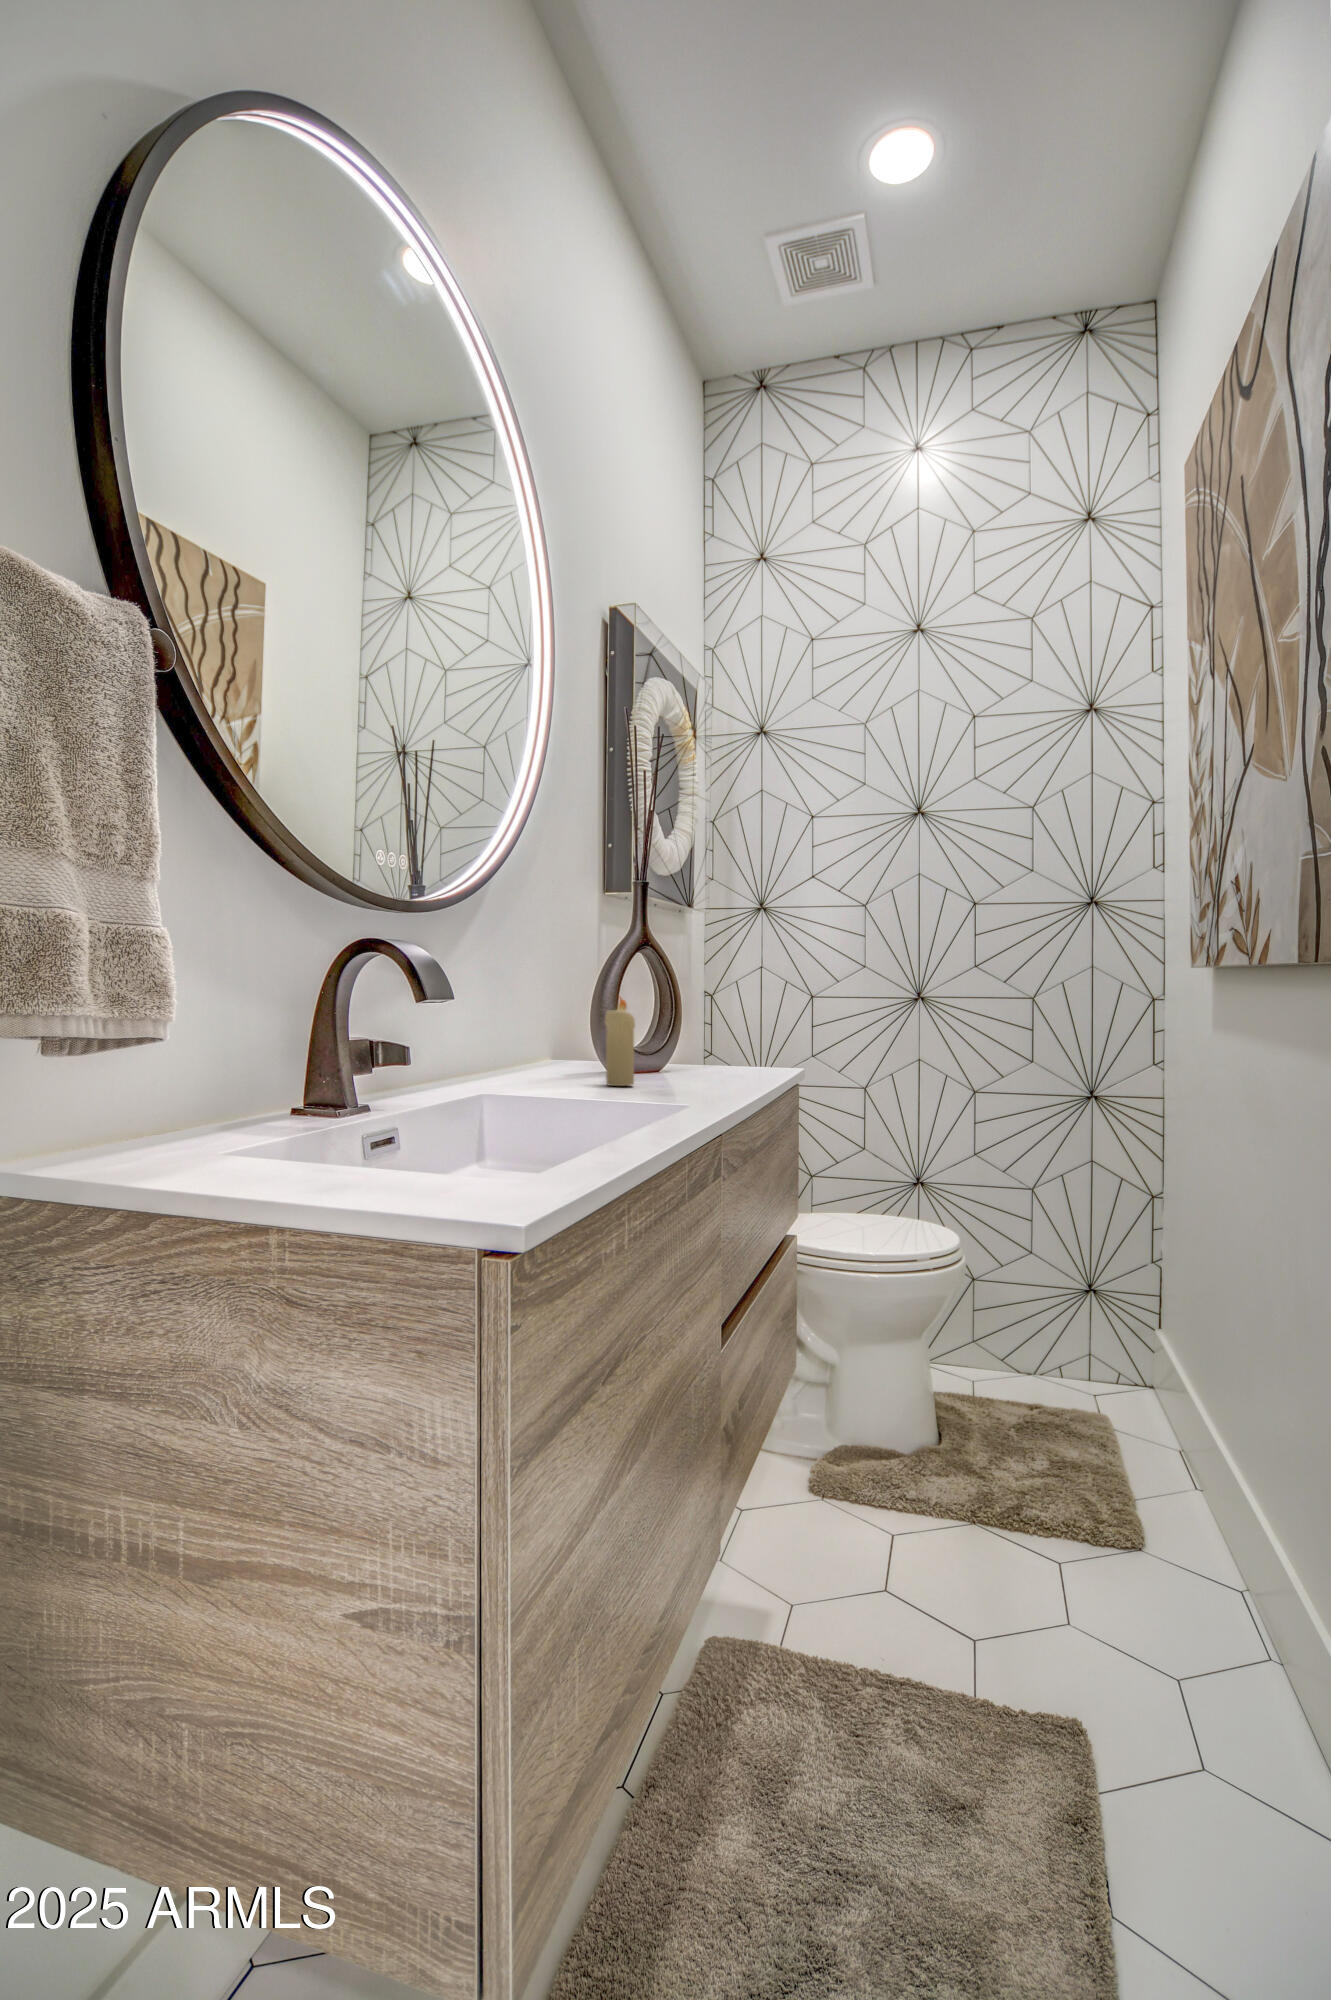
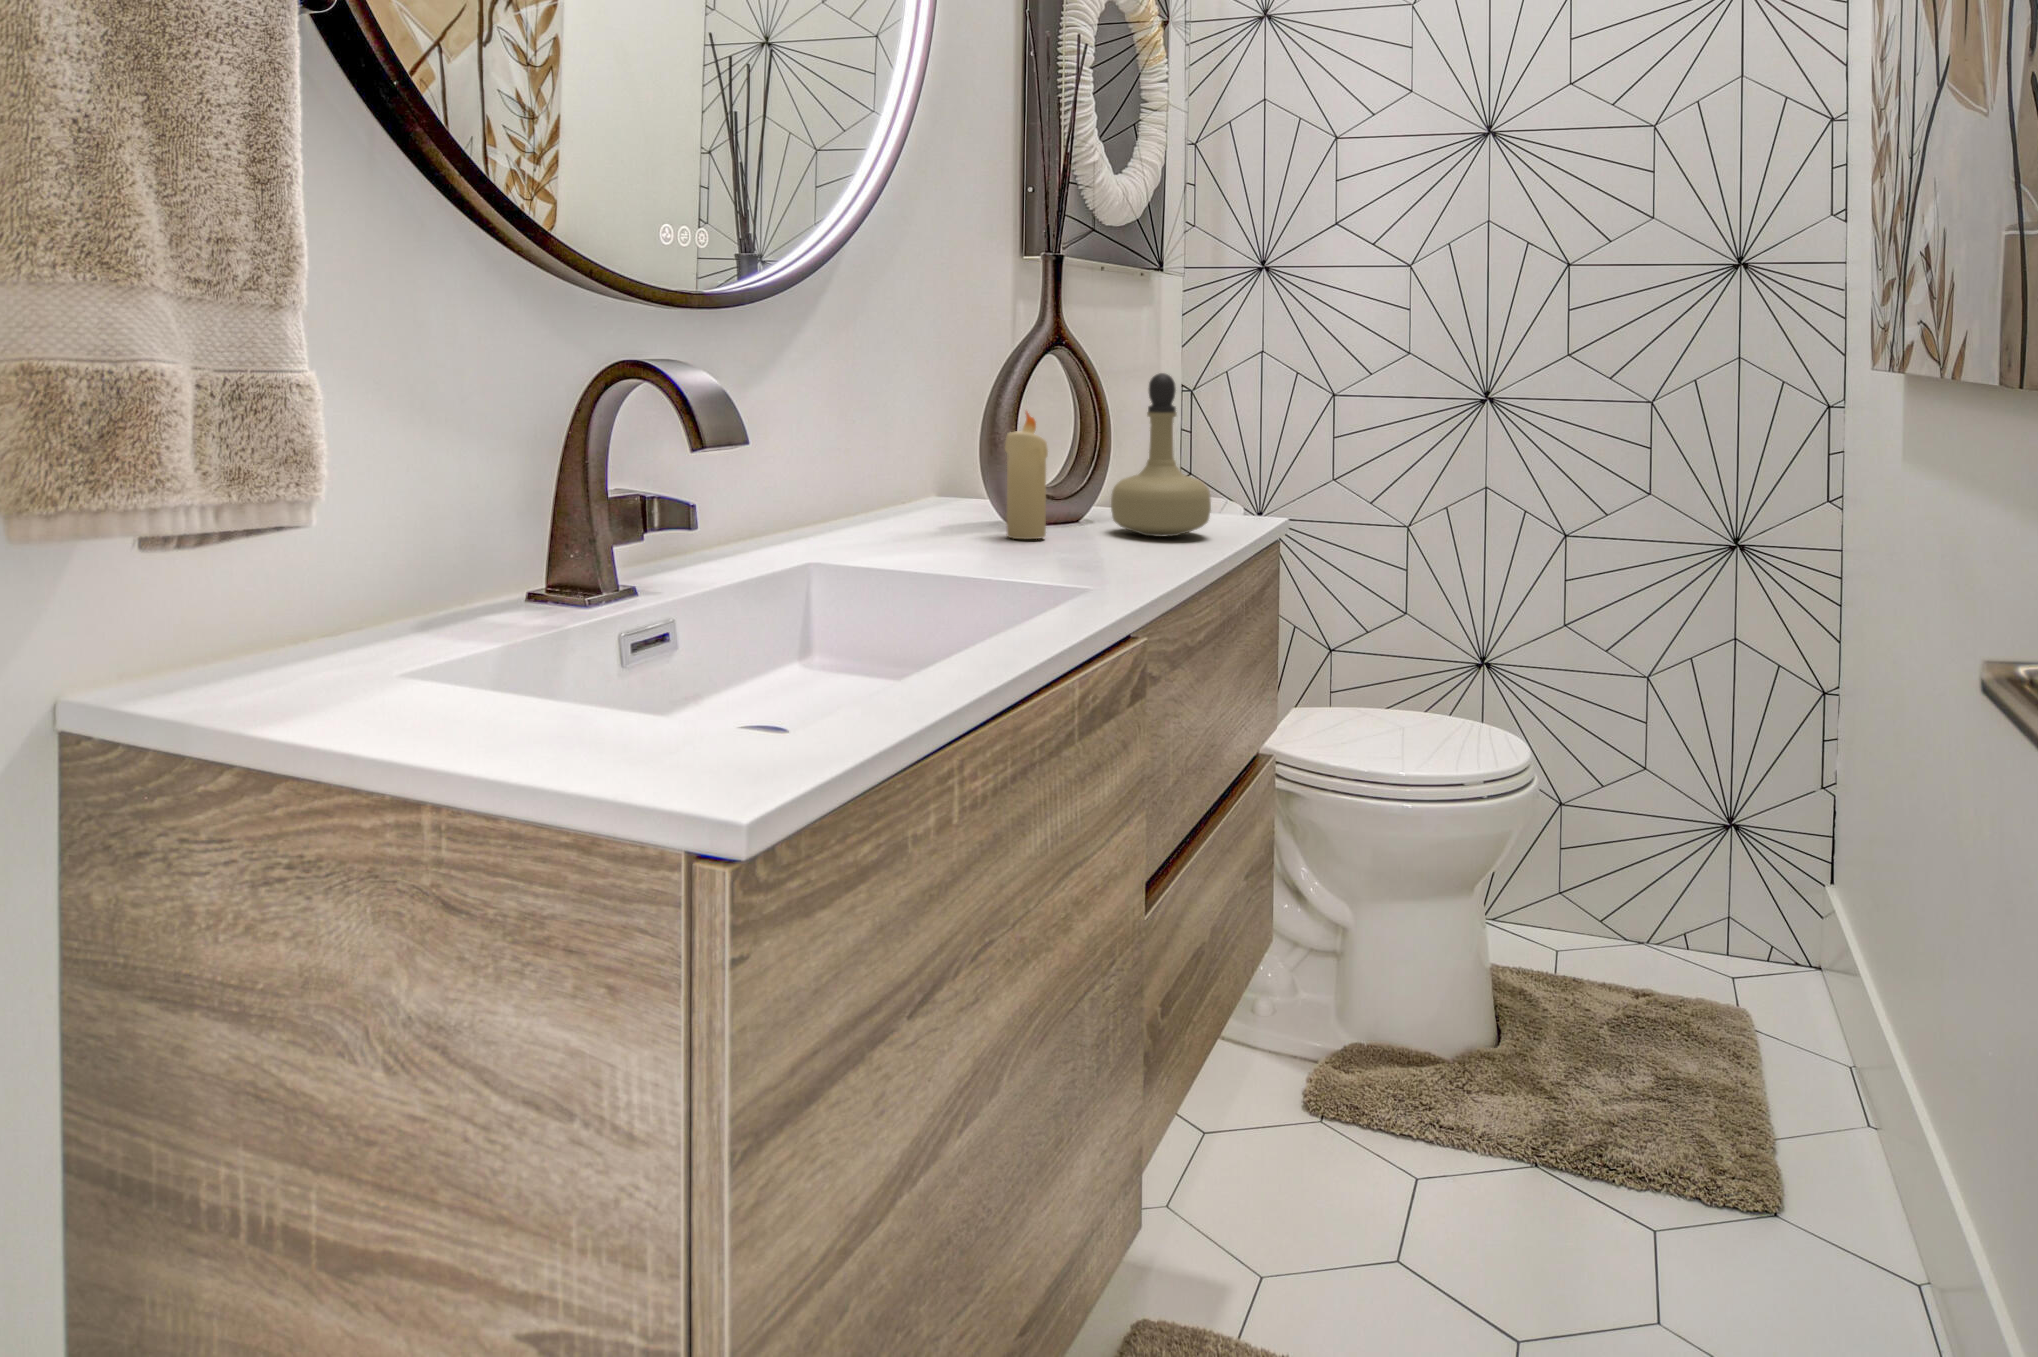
perfume bottle: none [676,970,747,1085] -> present [1111,373,1211,537]

